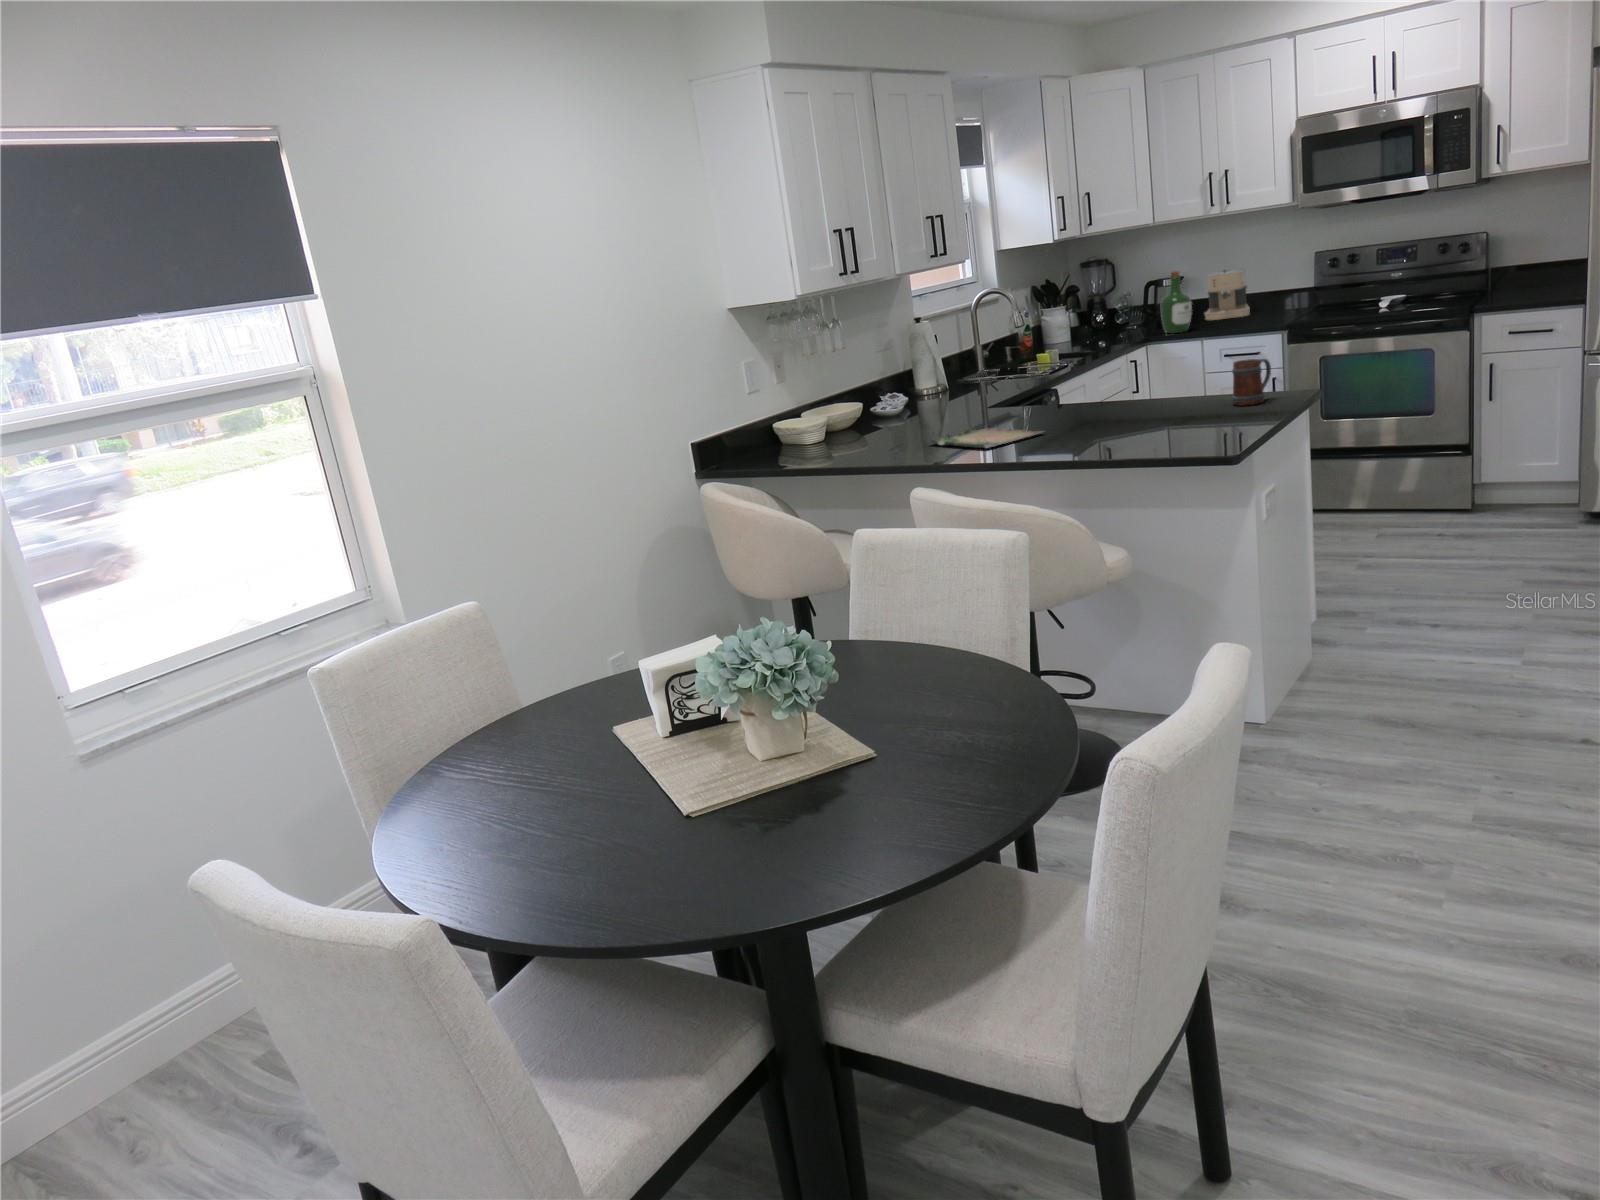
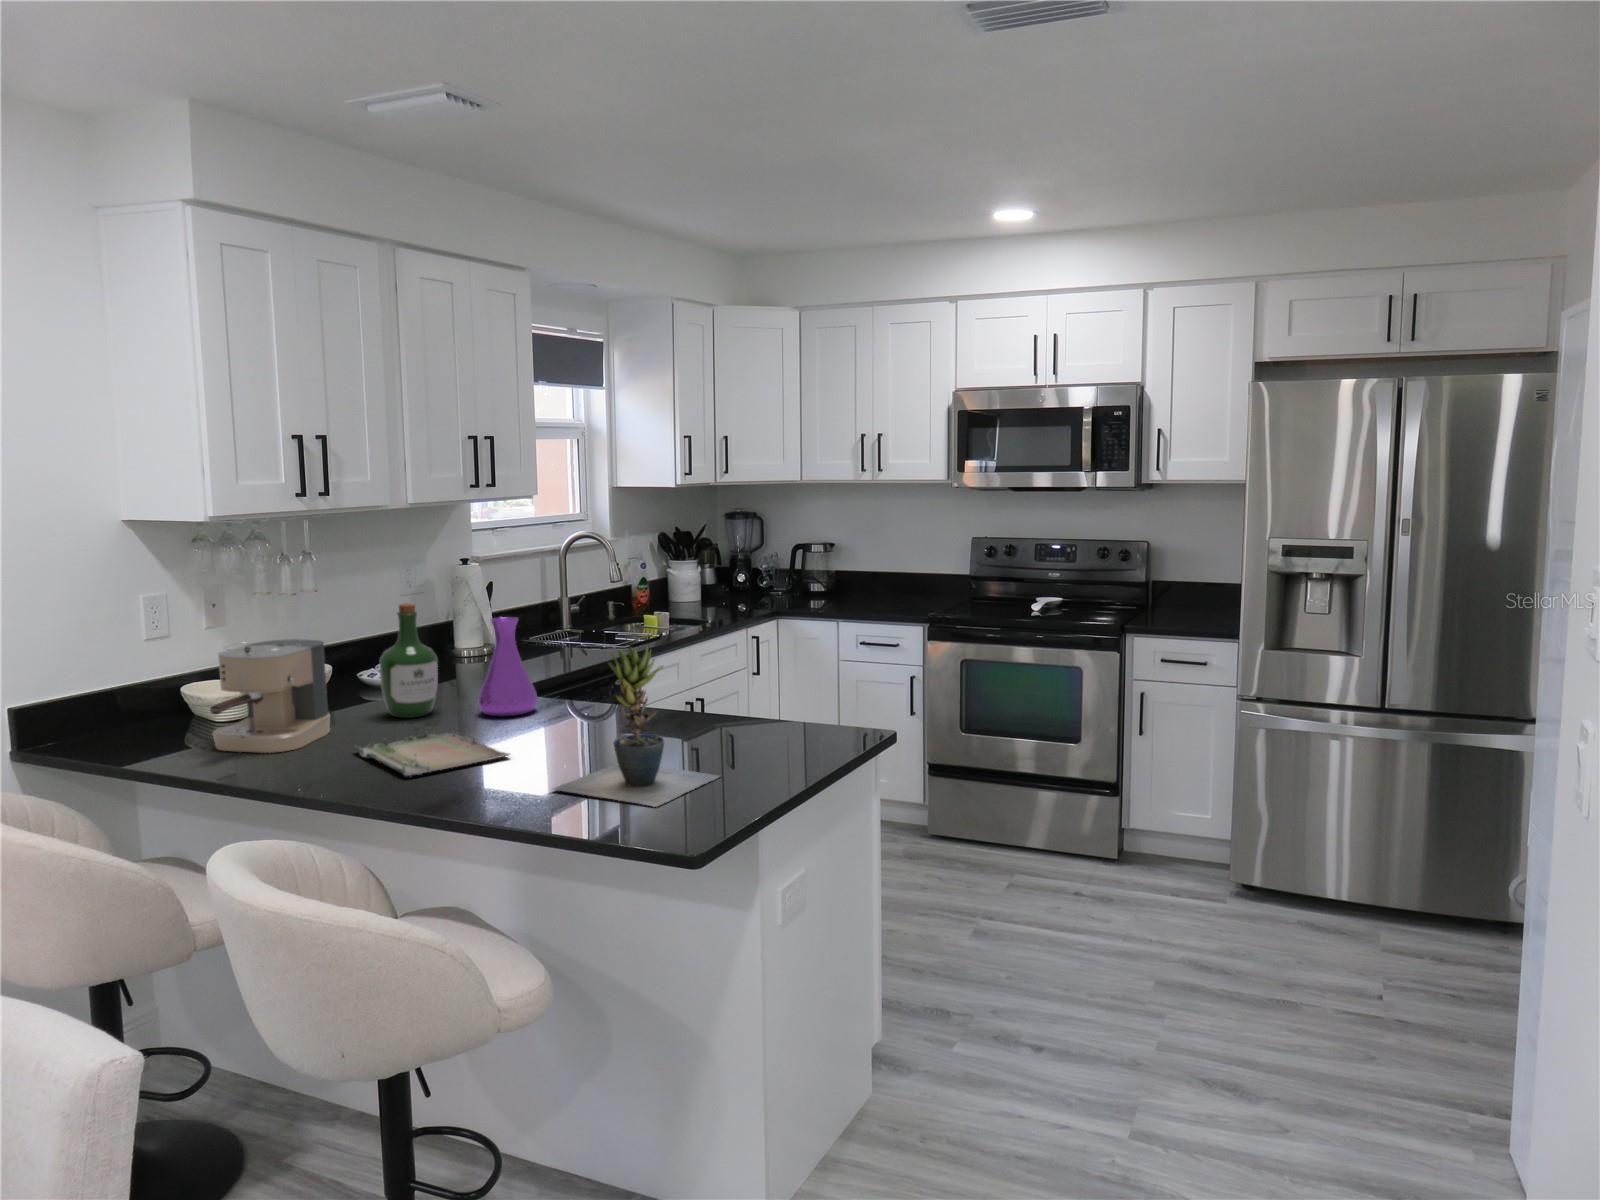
coffee maker: present [1205,268,1250,320] -> present [210,639,330,753]
wine bottle: present [1160,271,1192,333] -> present [380,603,438,718]
potted plant: none [1097,335,1210,441] -> present [554,646,719,807]
vase: none [985,345,1028,419] -> present [478,617,538,716]
mug: present [1232,359,1271,405] -> none [777,684,832,748]

